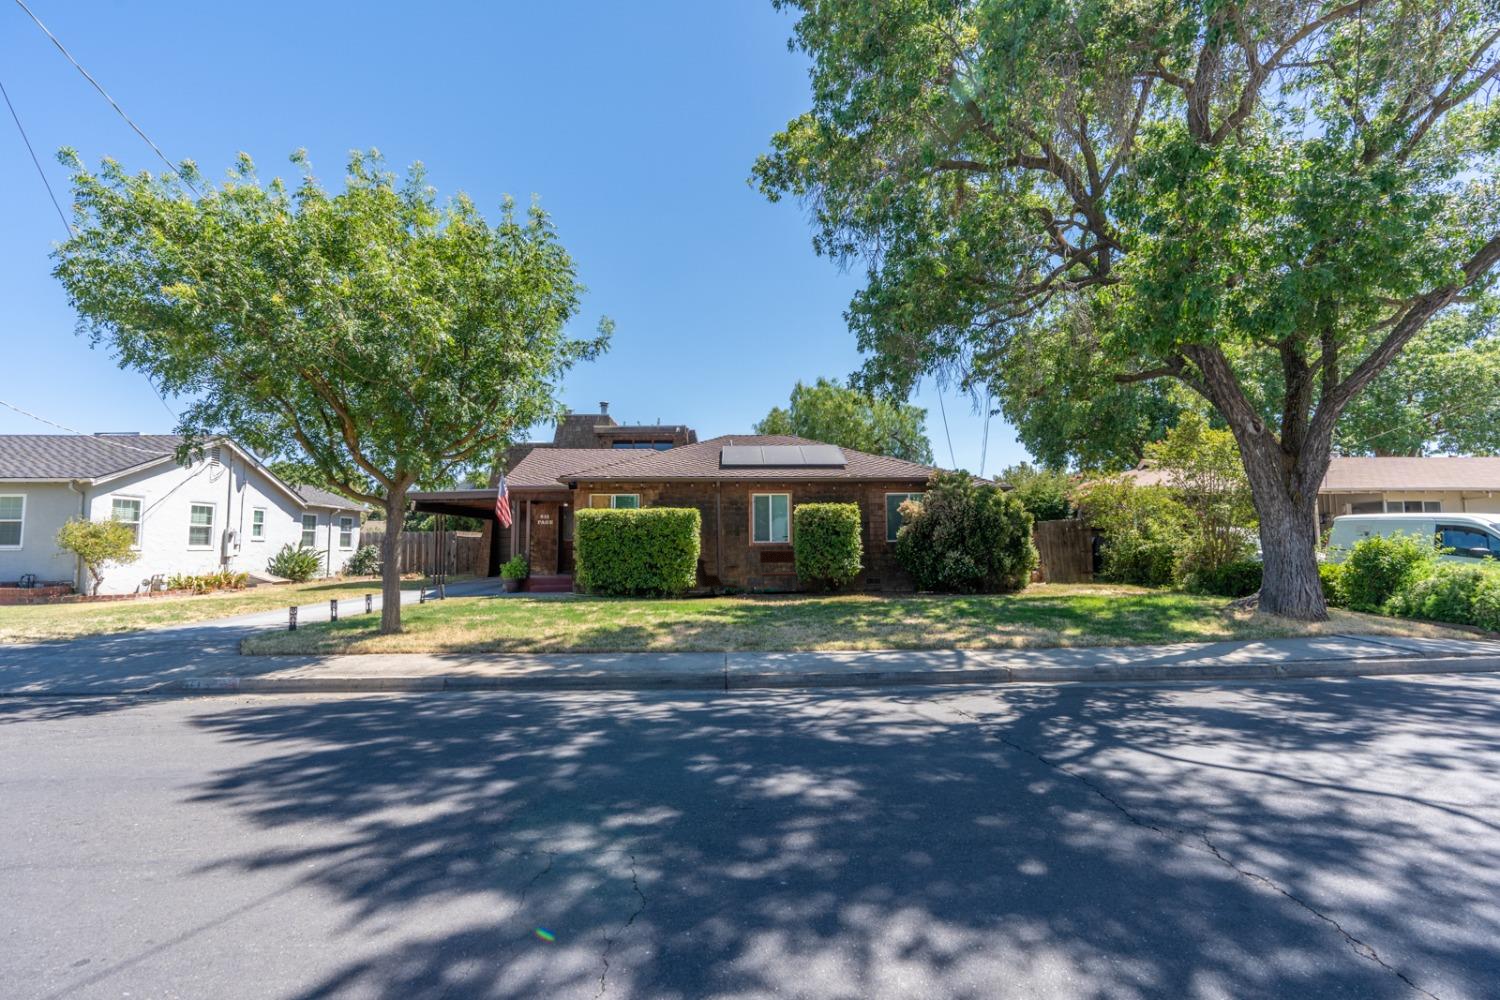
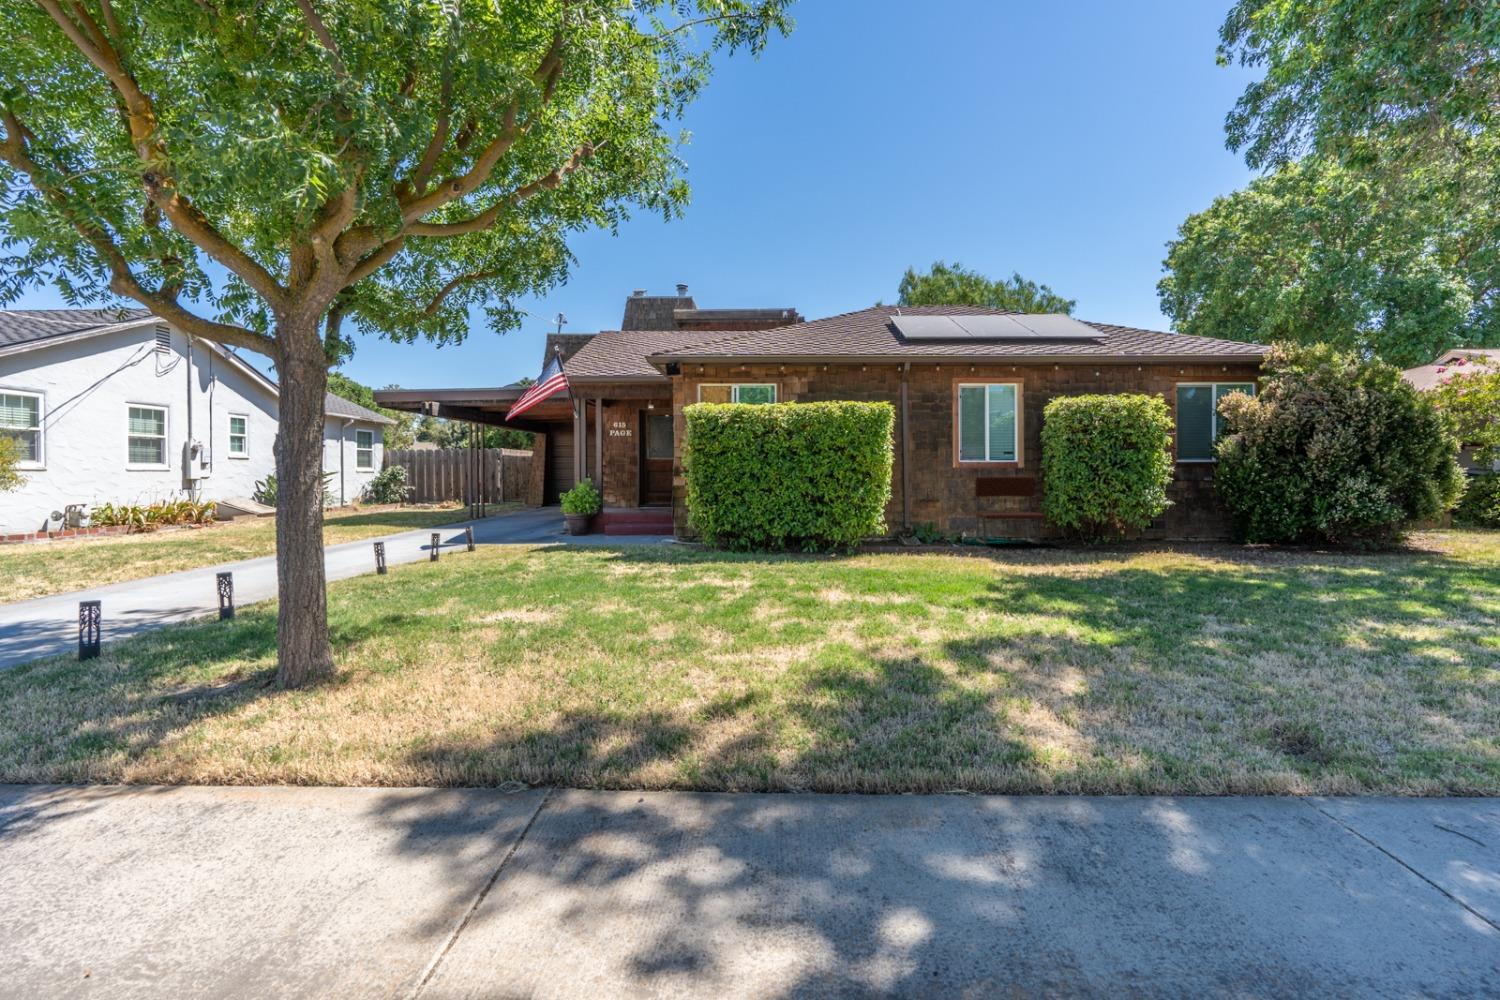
lounge chair: present [696,558,738,595] -> none [878,488,949,551]

